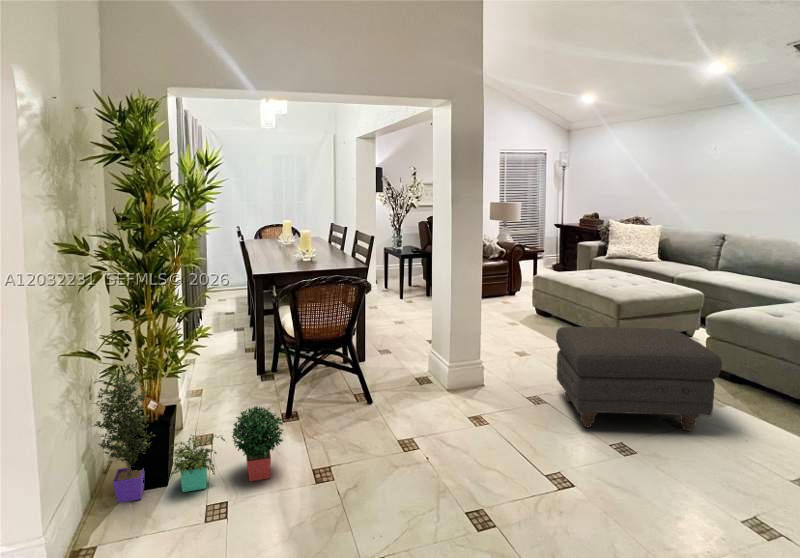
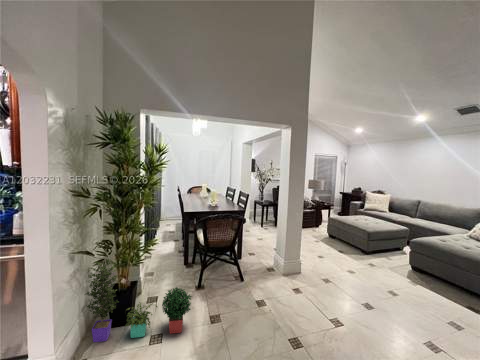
ottoman: present [556,327,722,431] -> none [350,249,457,319]

